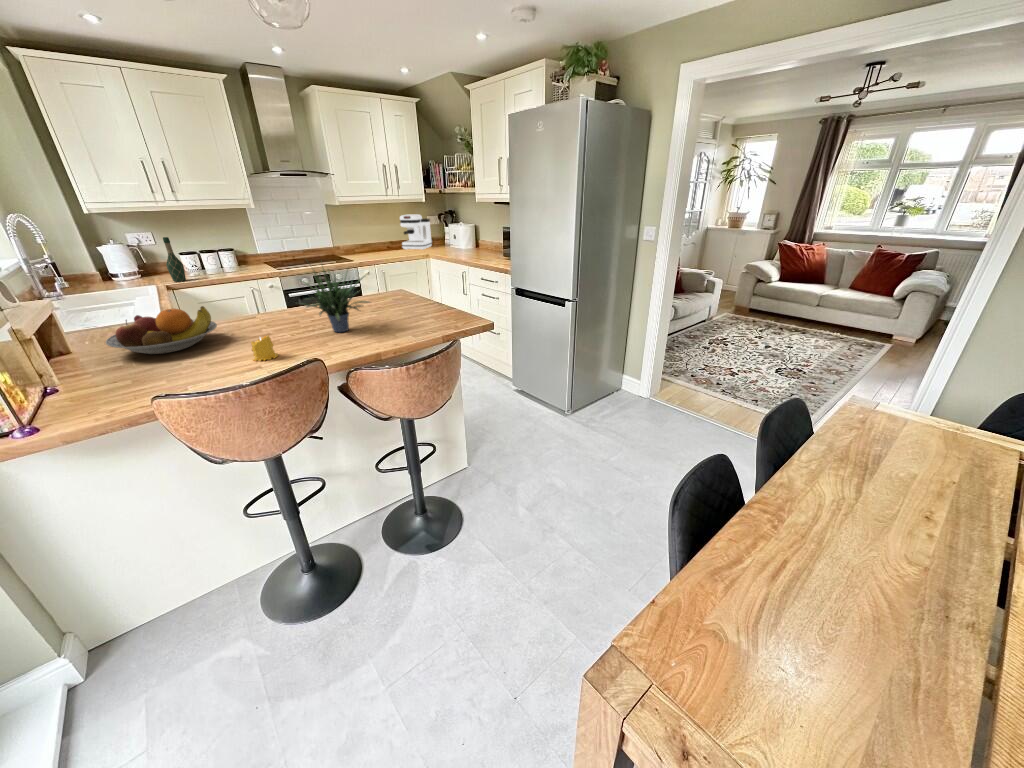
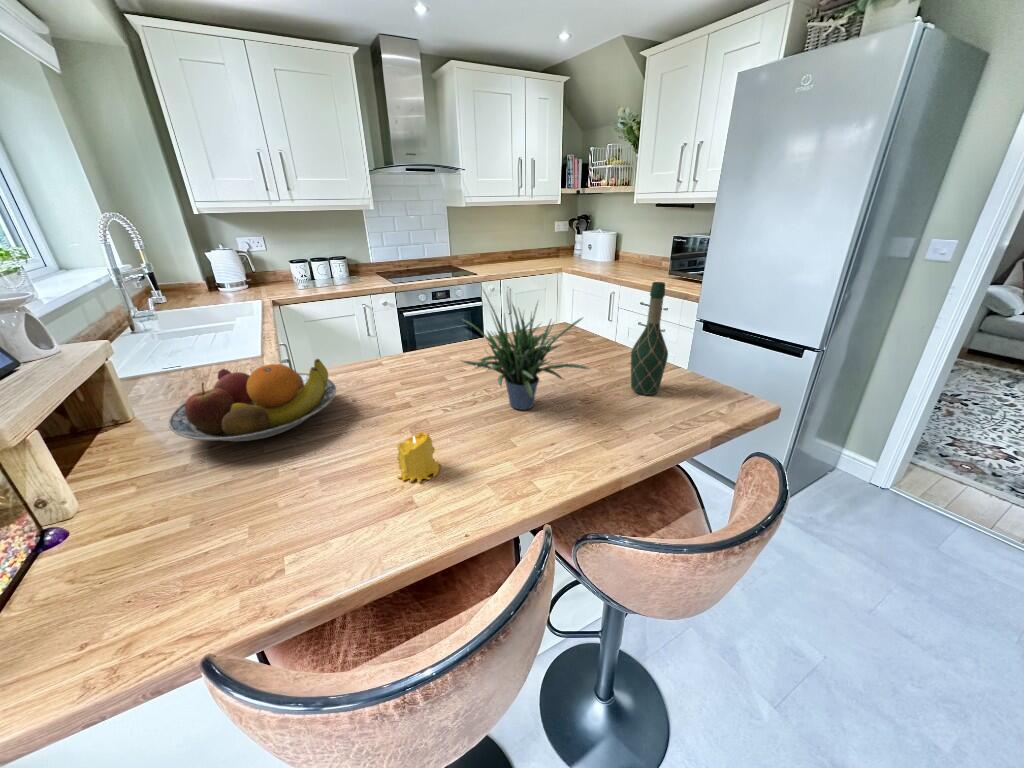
coffee maker: present [400,215,432,250] -> none [526,220,559,262]
wine bottle: present [163,237,186,282] -> present [631,282,668,395]

